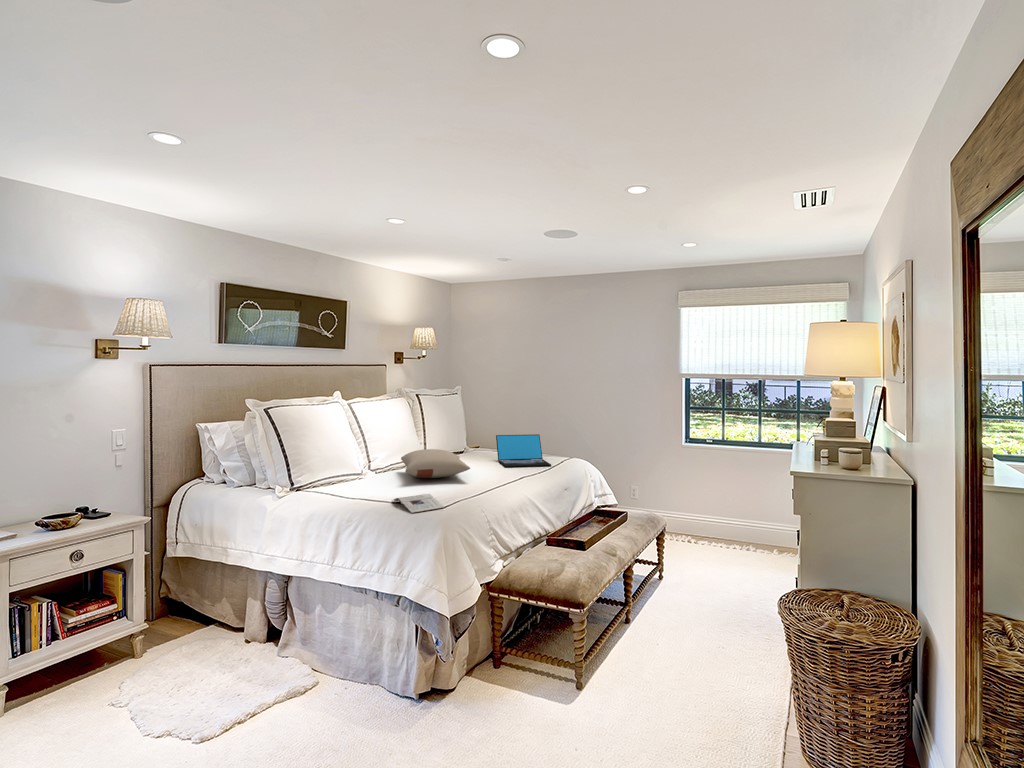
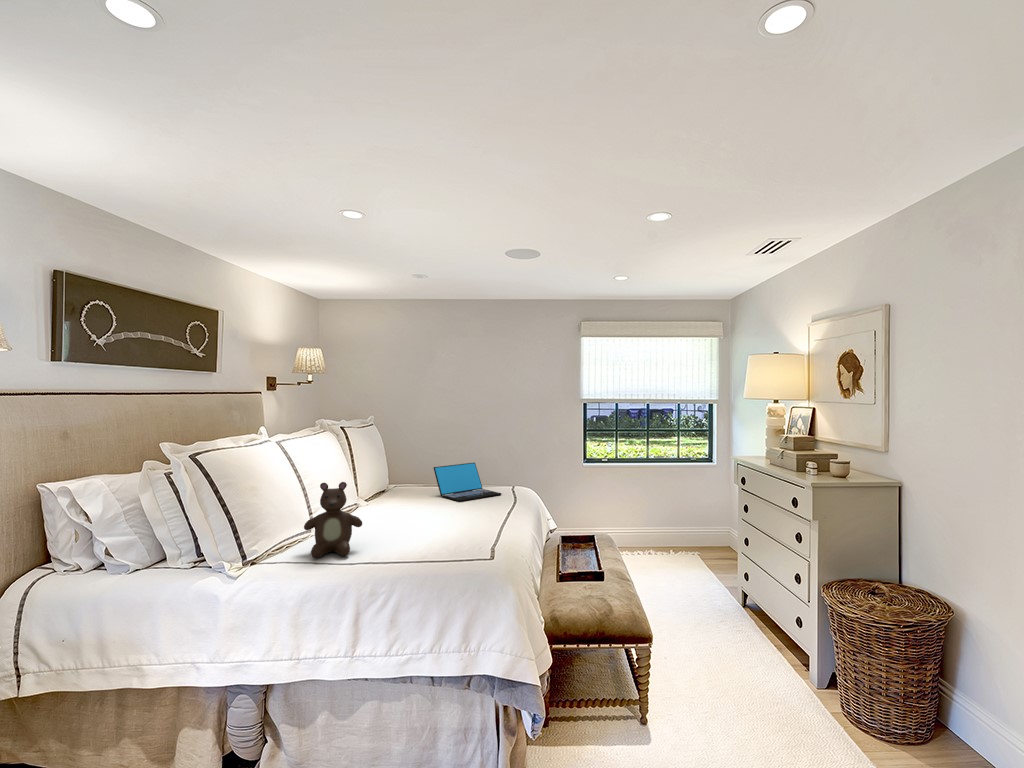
teddy bear: none [331,437,376,494] -> present [304,482,362,558]
pillow: present [401,449,470,478] -> none [350,489,453,524]
magazine: present [392,494,444,513] -> none [407,541,479,566]

